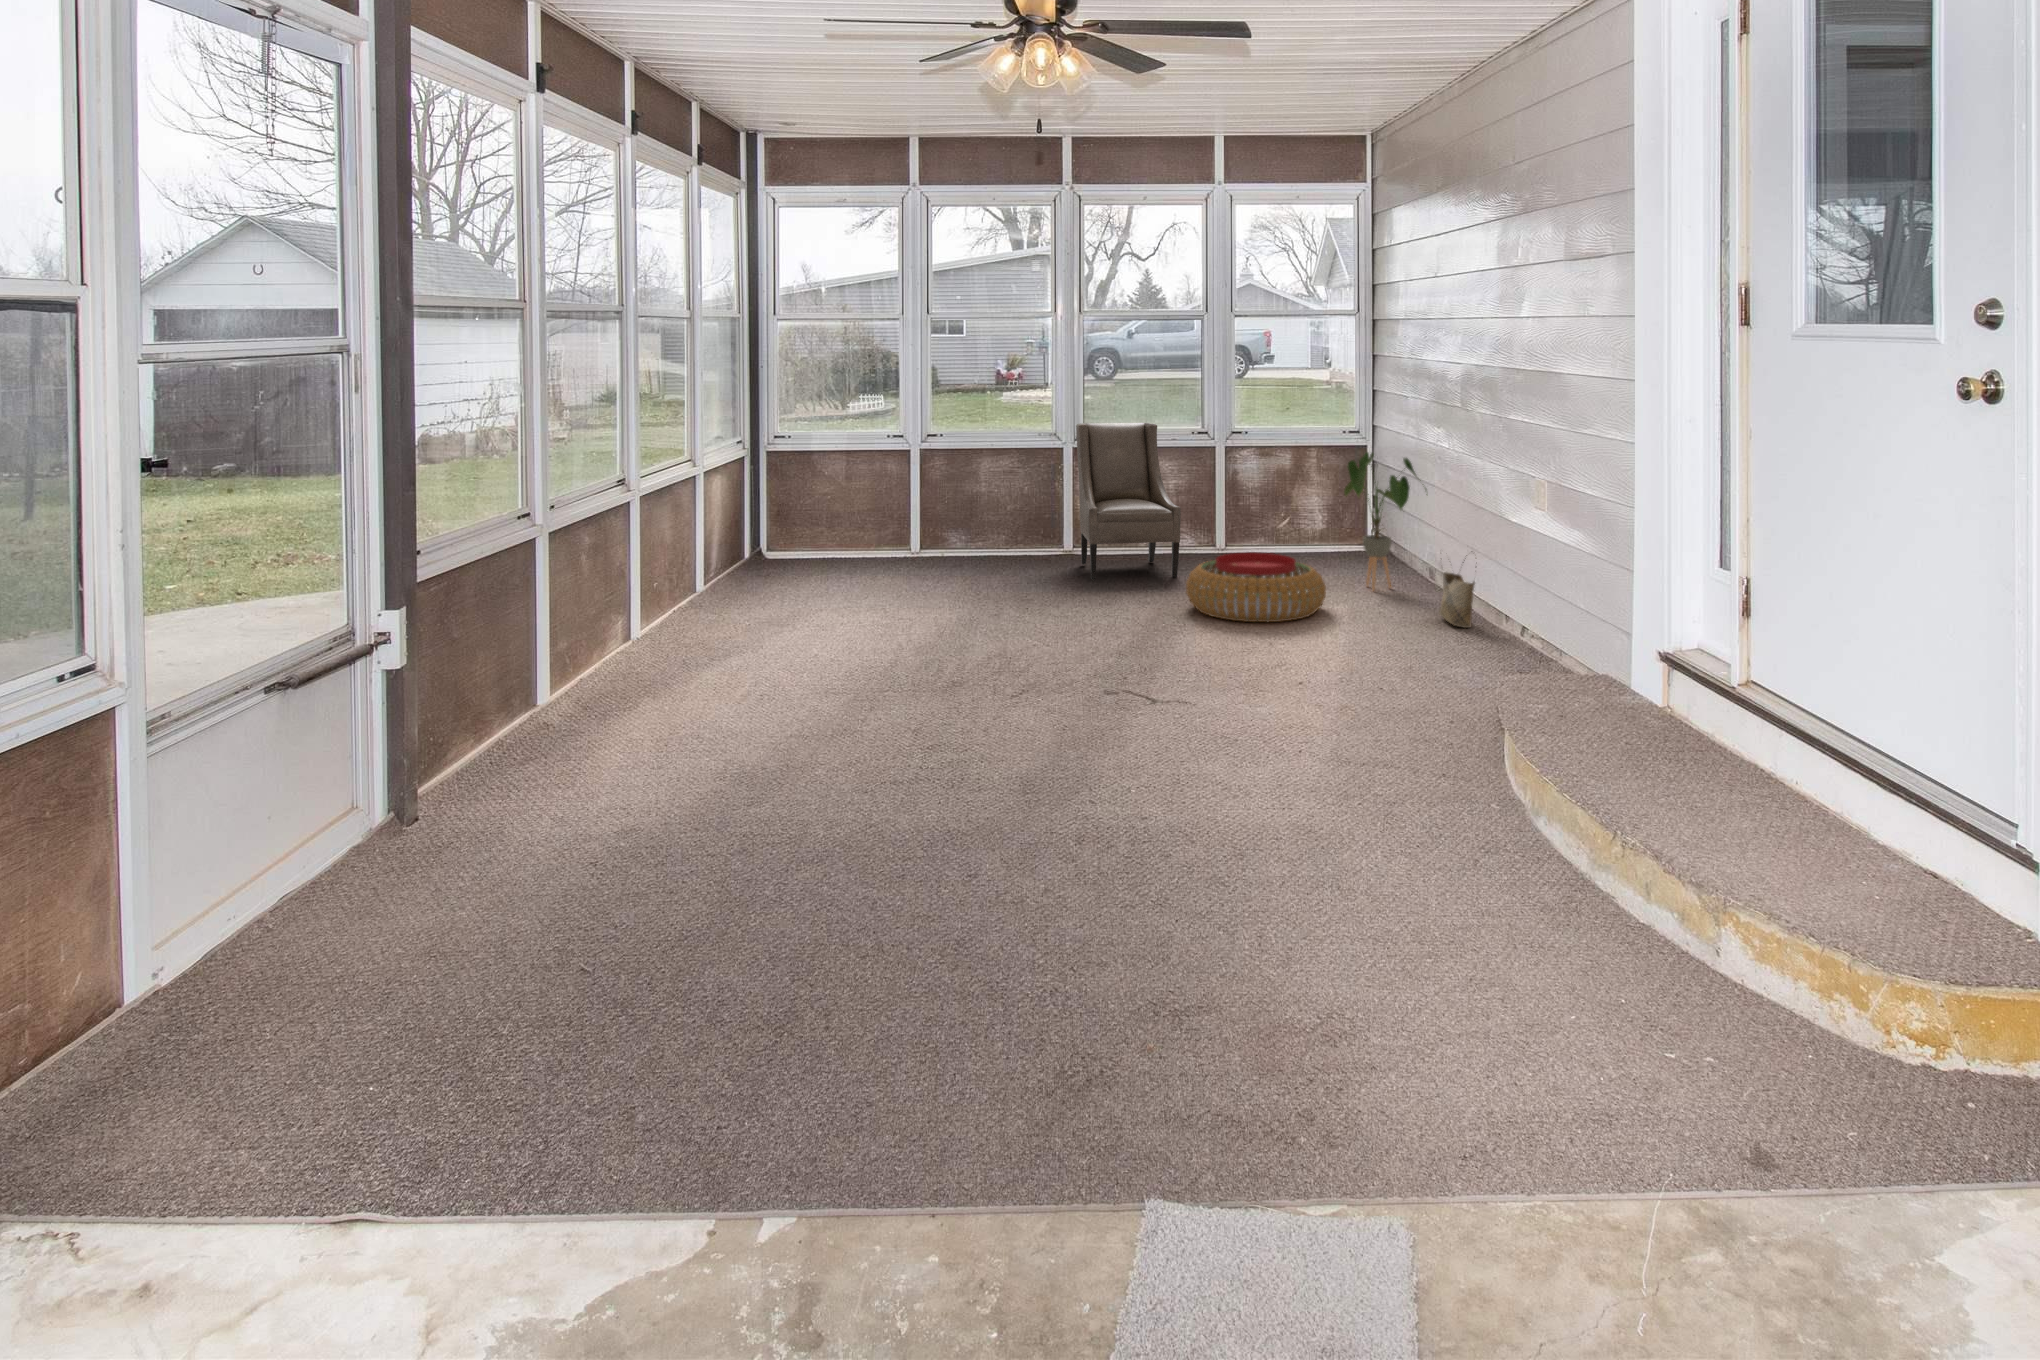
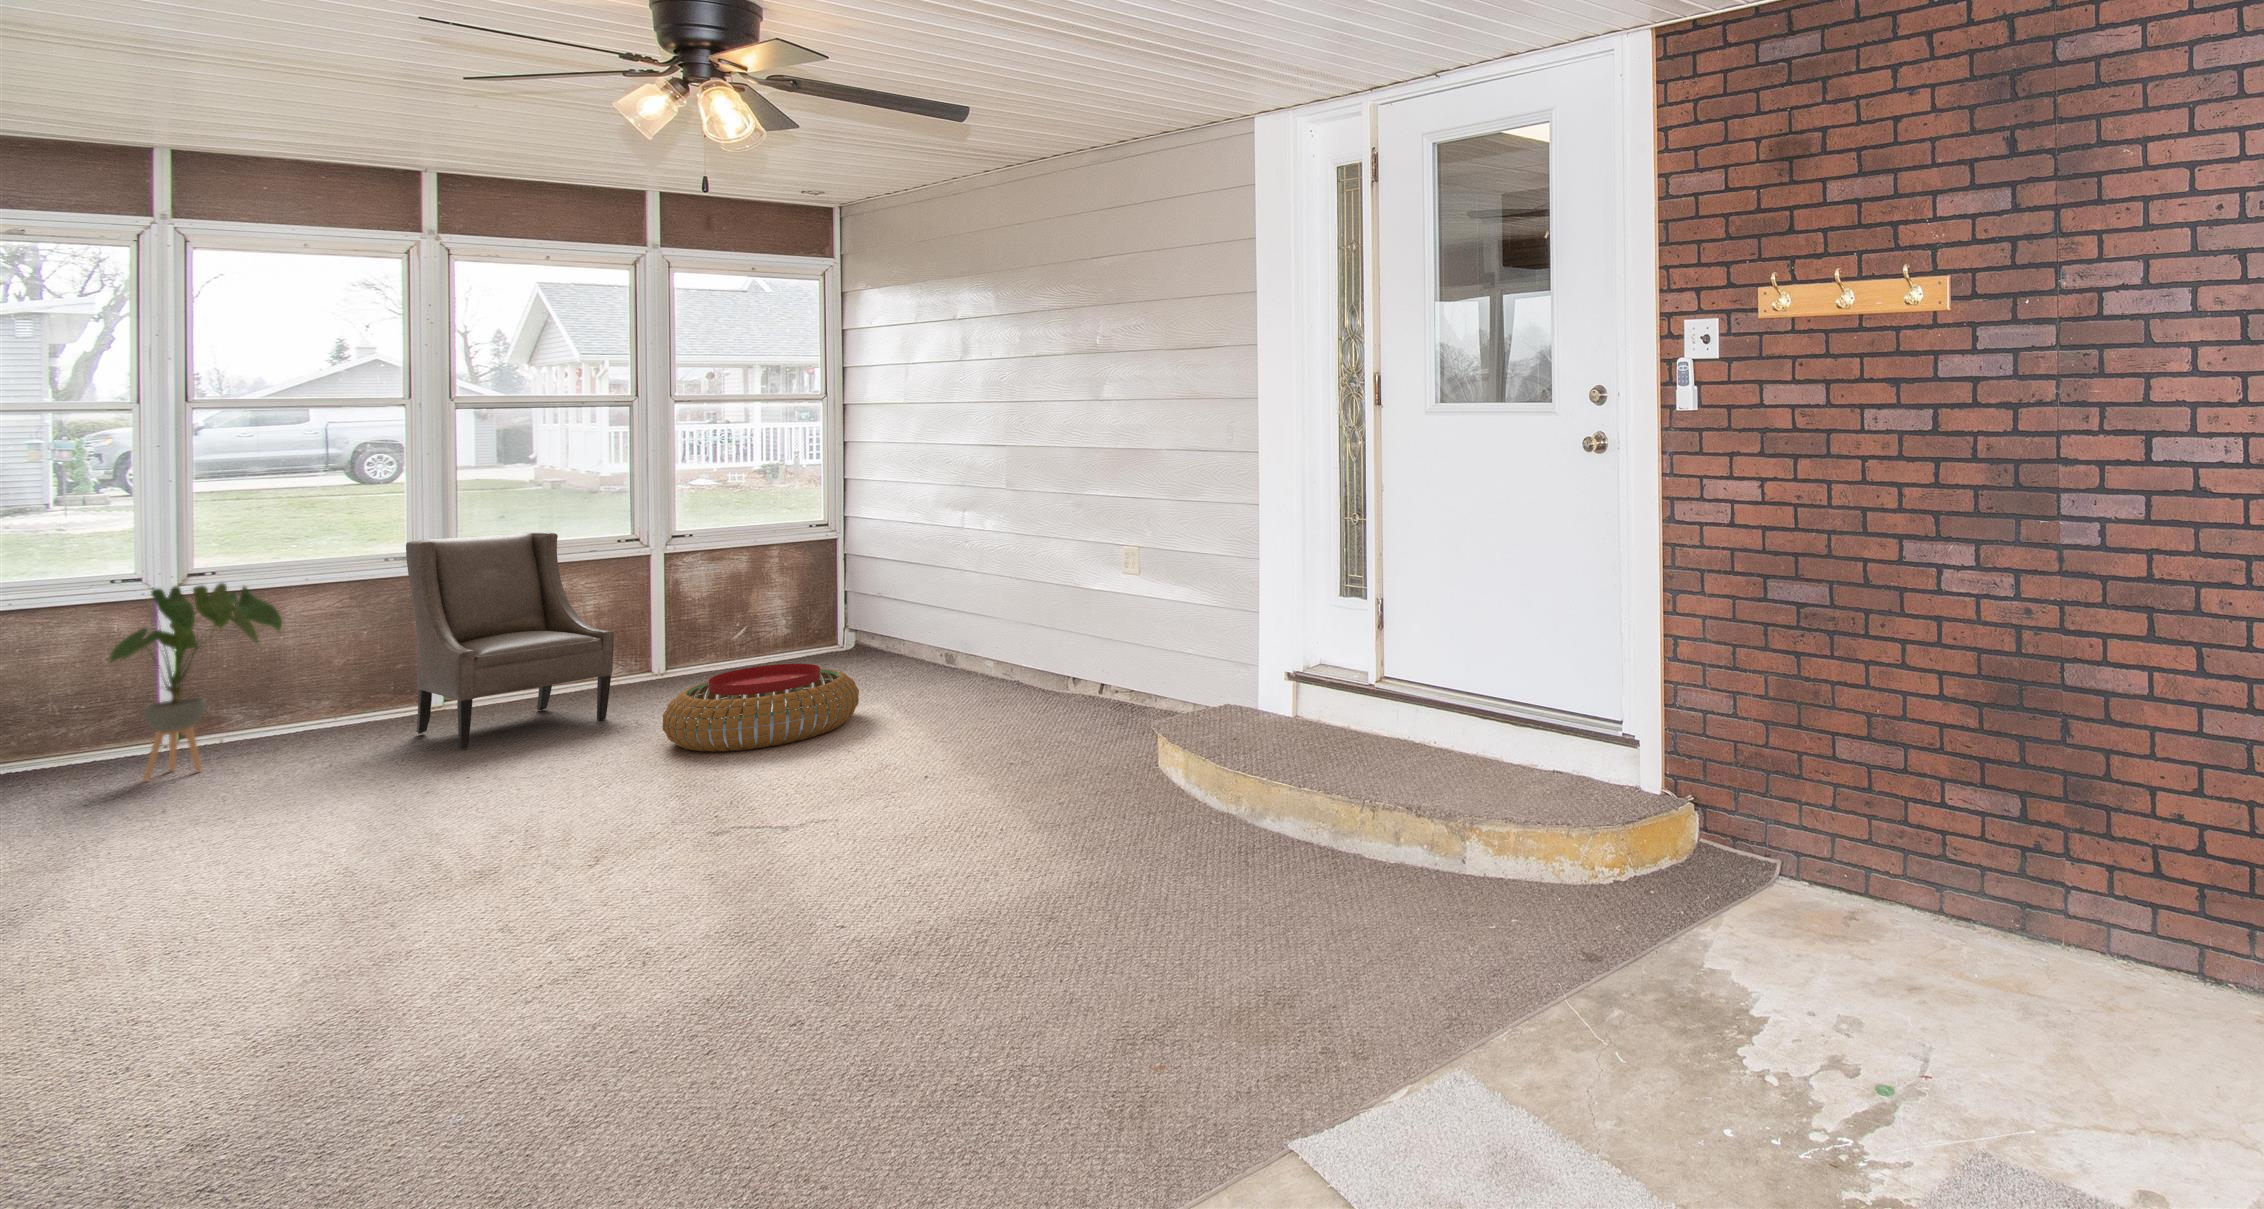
house plant: present [1344,452,1426,591] -> present [110,583,282,780]
woven basket: present [1439,560,1475,628] -> none [987,625,1032,699]

